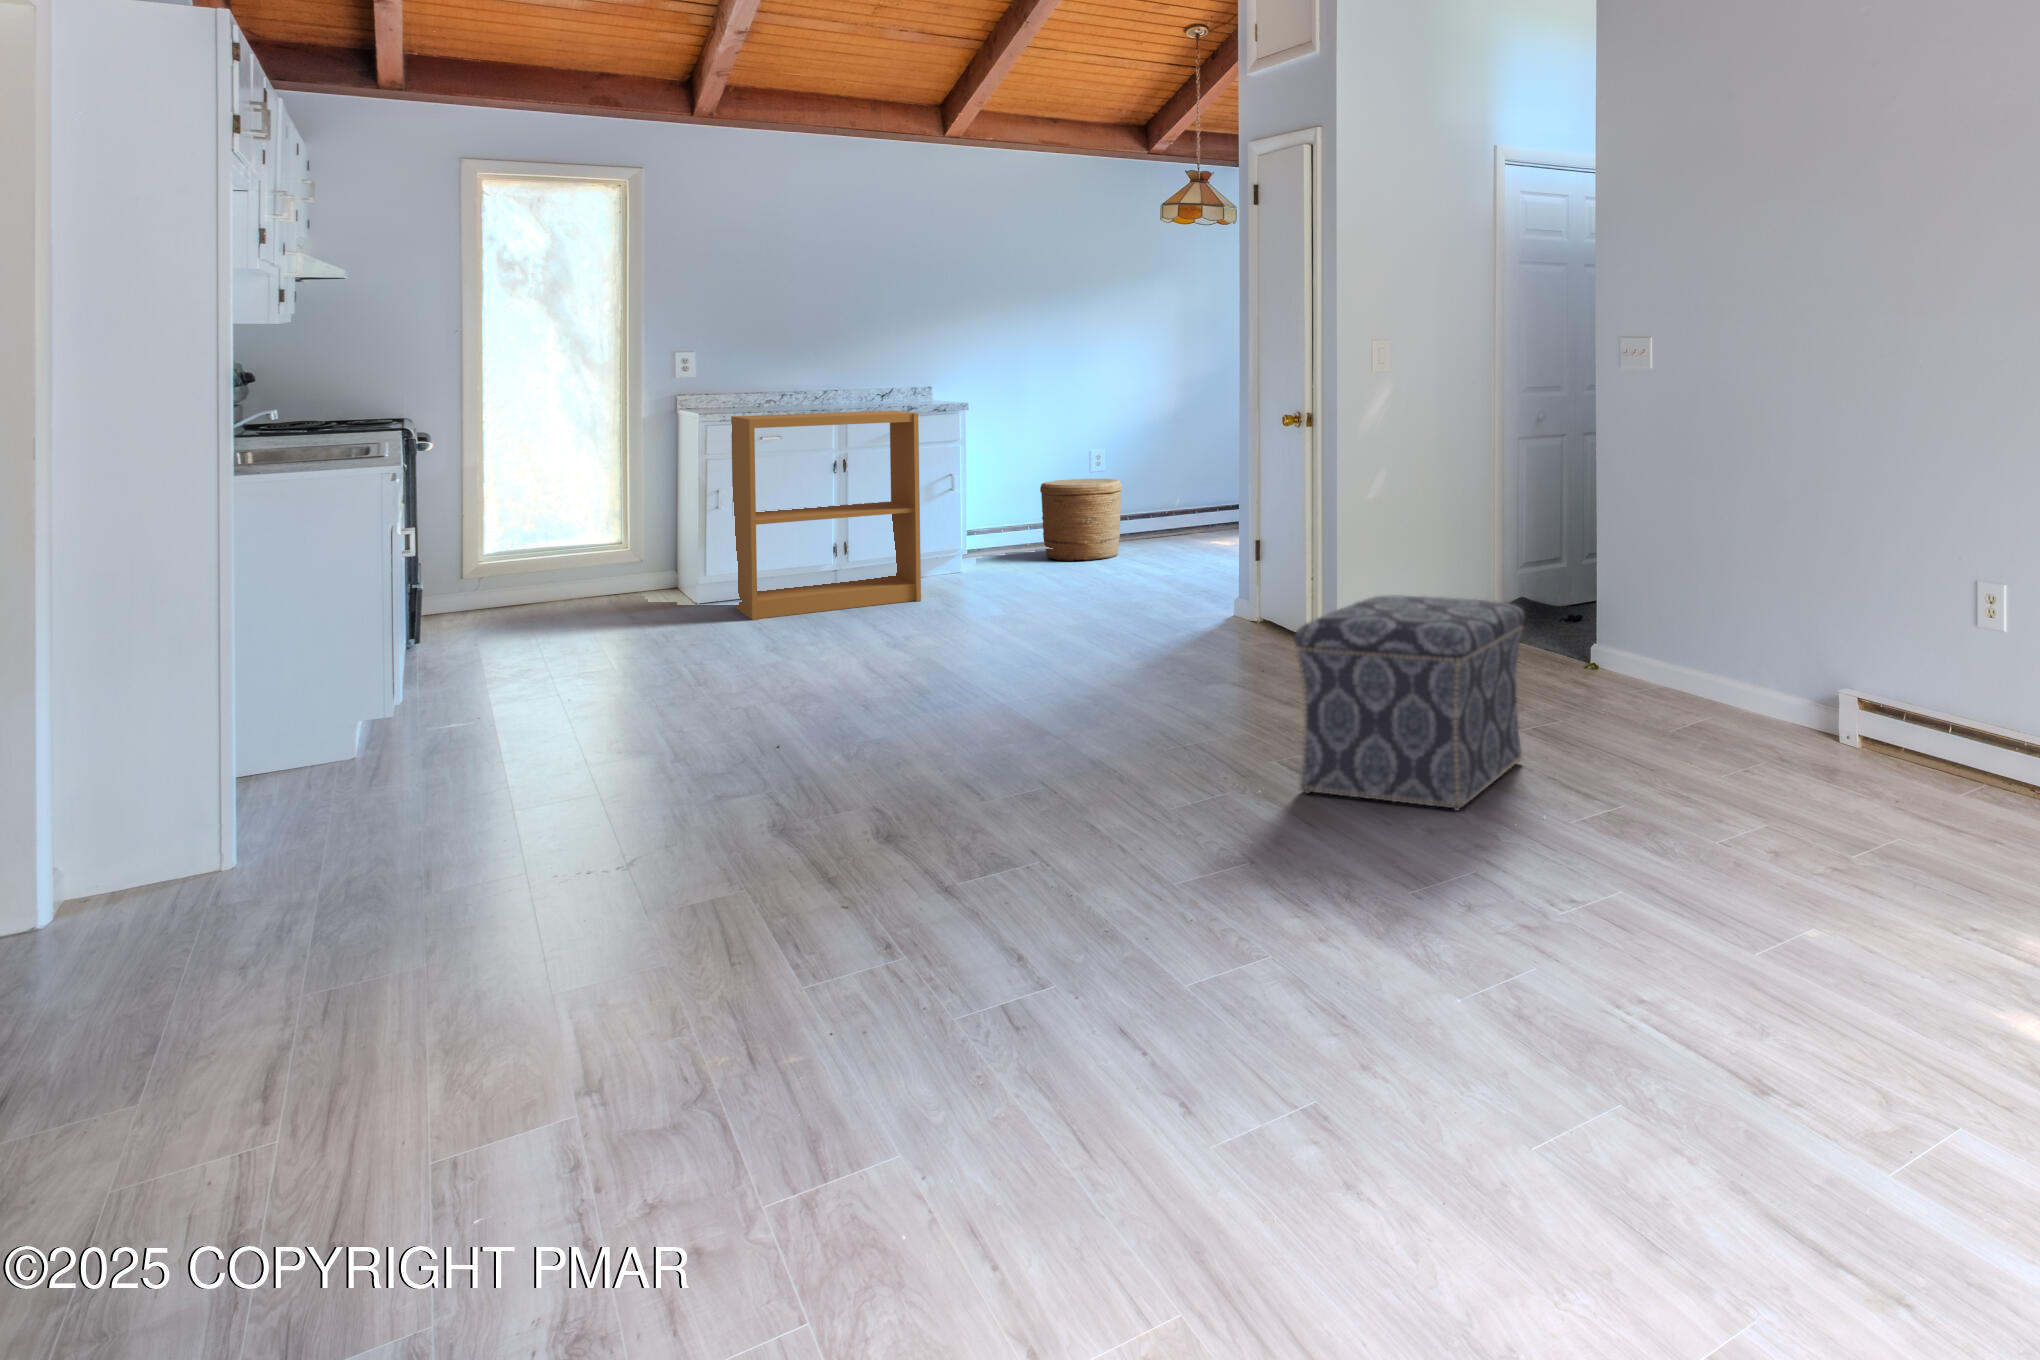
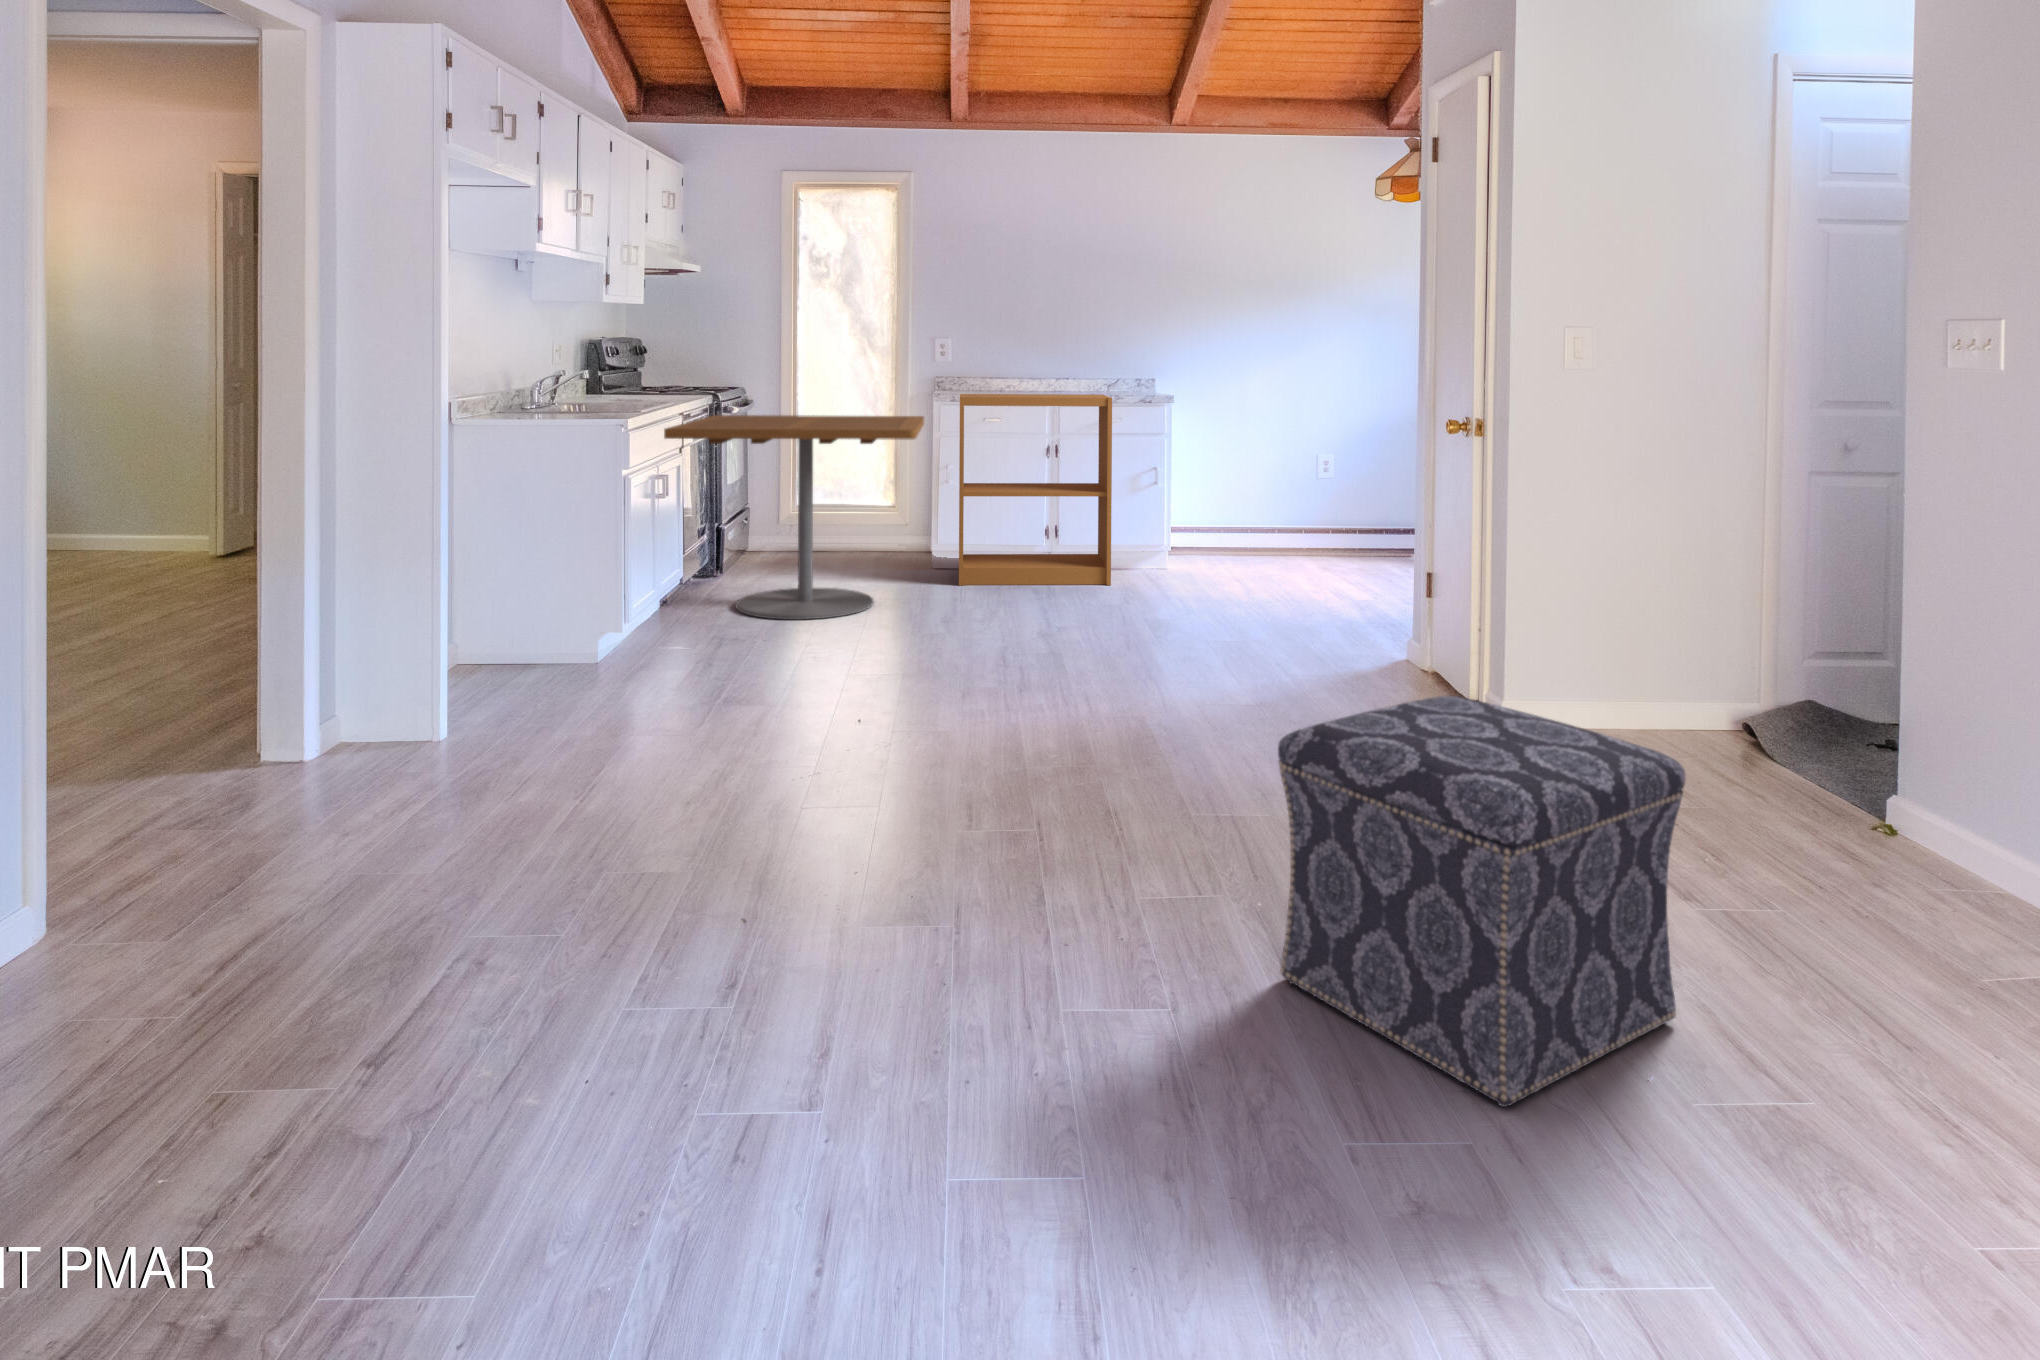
dining table: none [423,442,751,675] -> present [664,415,924,620]
woven basket: present [1040,479,1122,561] -> none [1260,473,1343,560]

